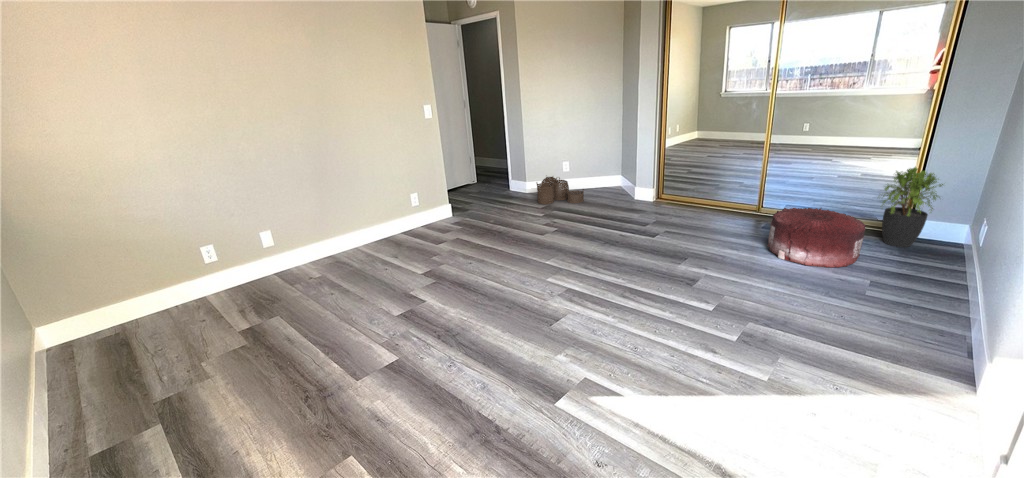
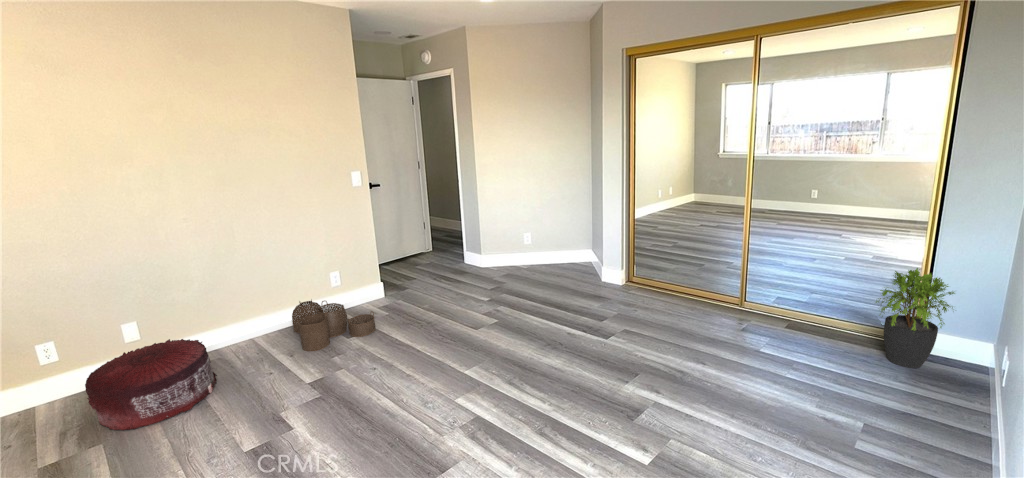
woven basket: present [537,176,584,204] -> present [292,300,376,352]
pouf: present [768,208,866,268] -> present [85,339,217,430]

